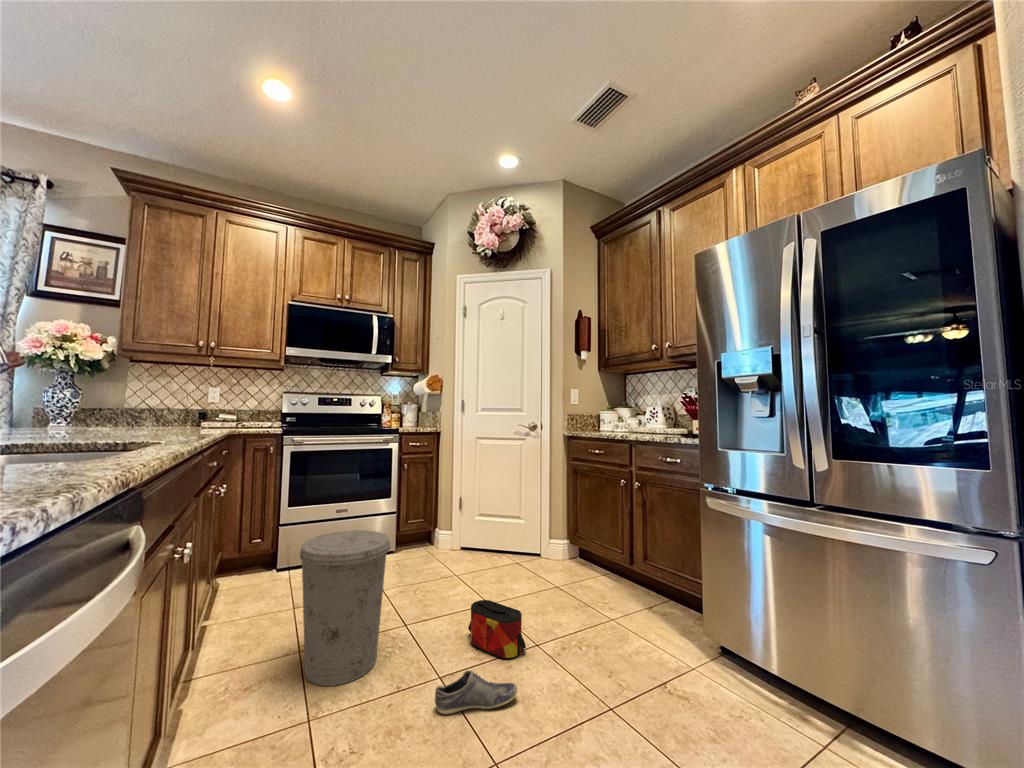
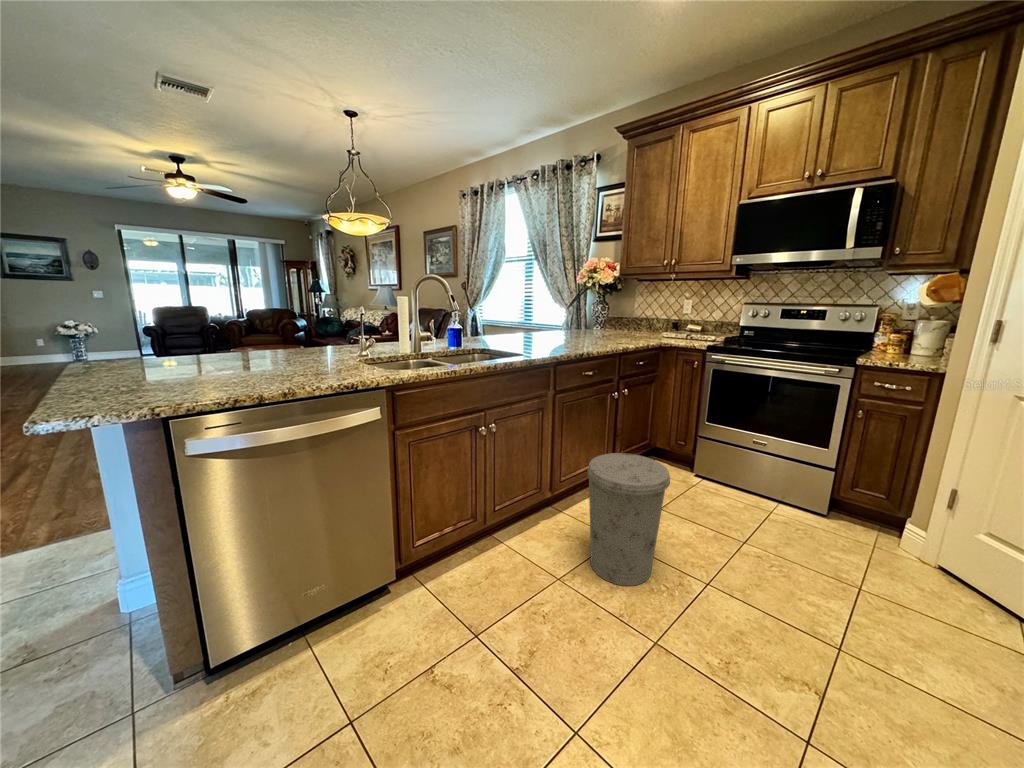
bag: present [468,600,526,660] -> none [728,613,785,722]
shoe: present [435,670,517,714] -> none [607,637,678,728]

